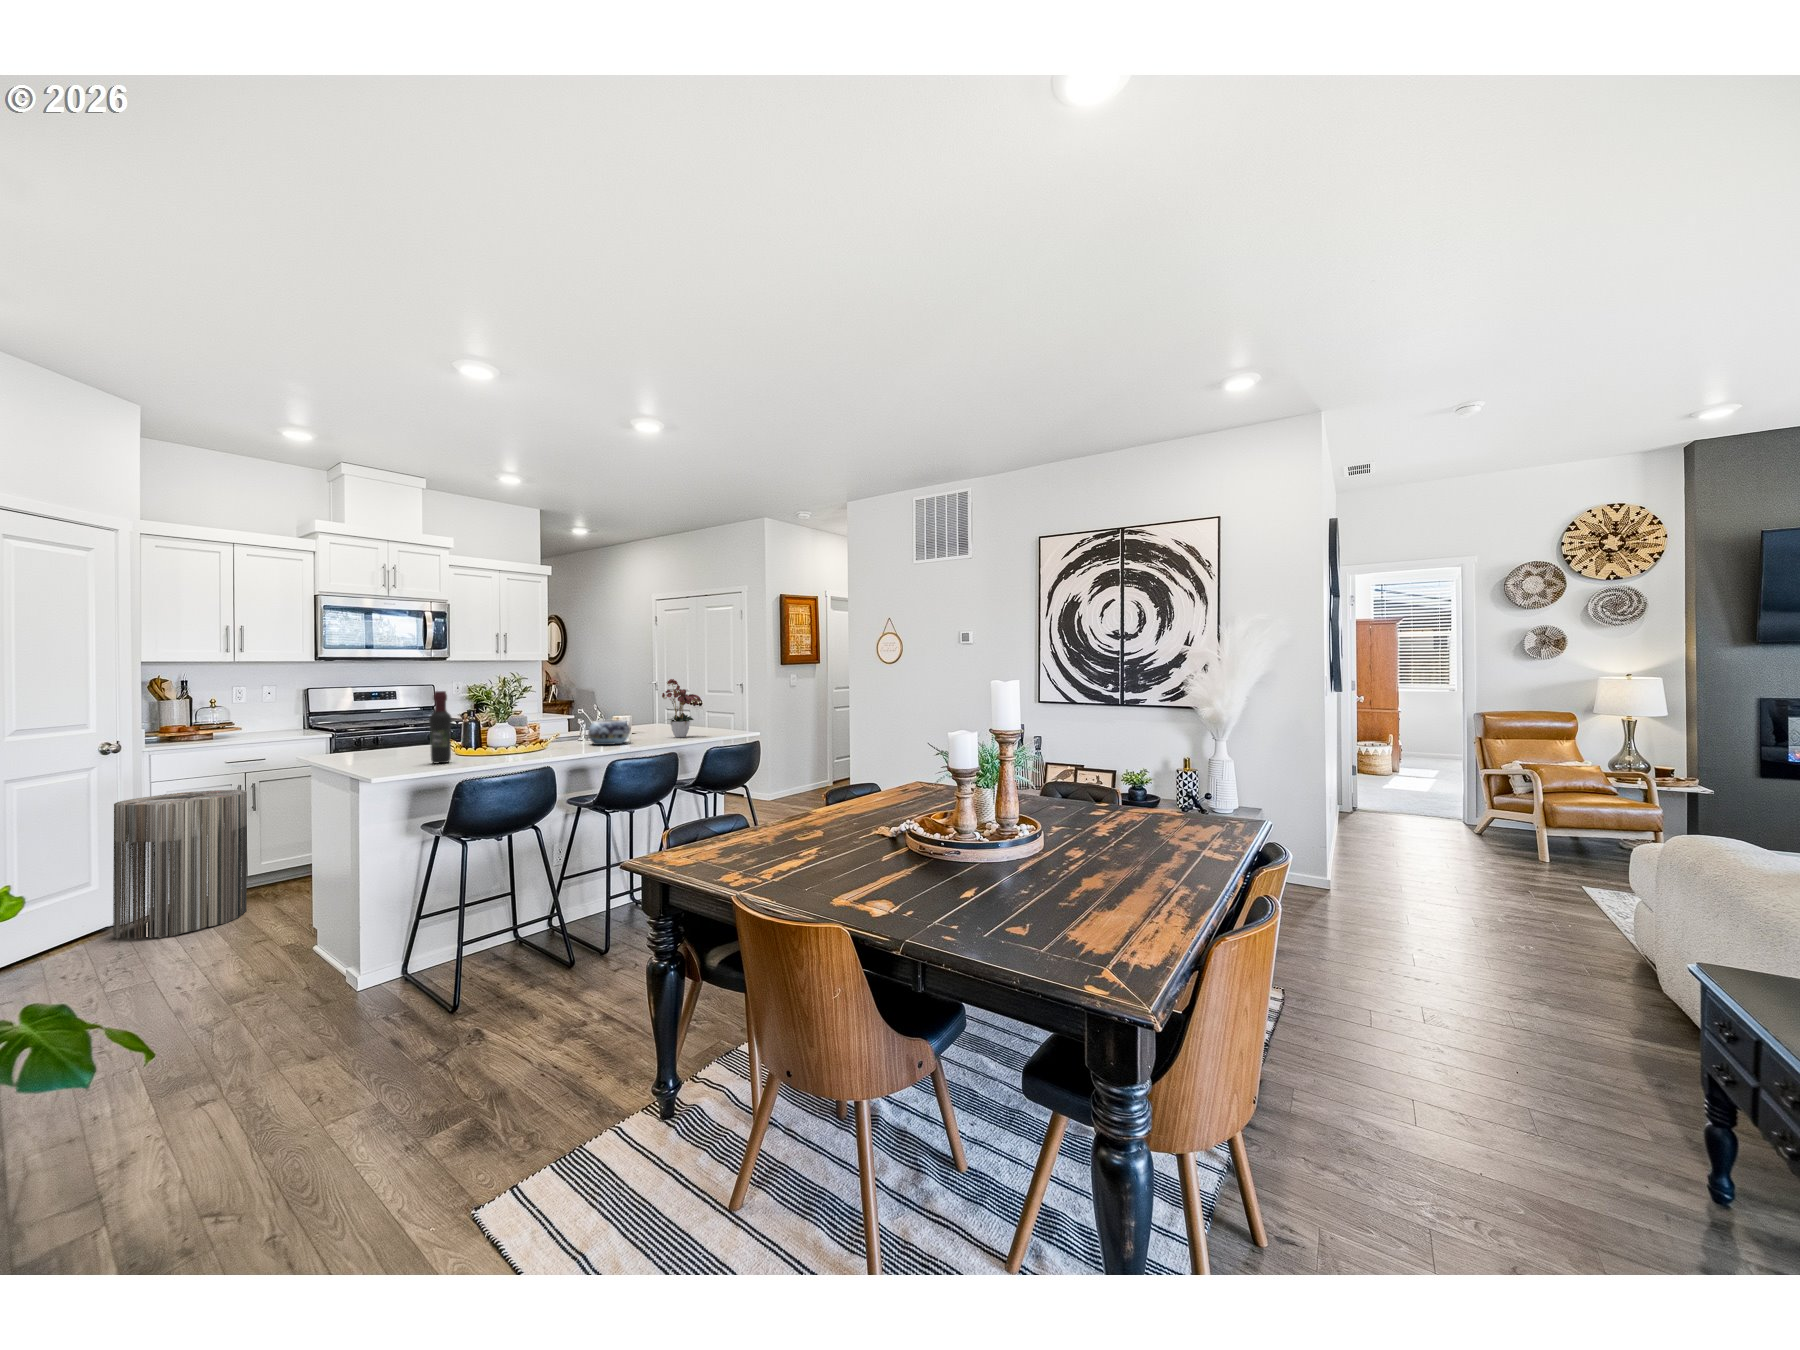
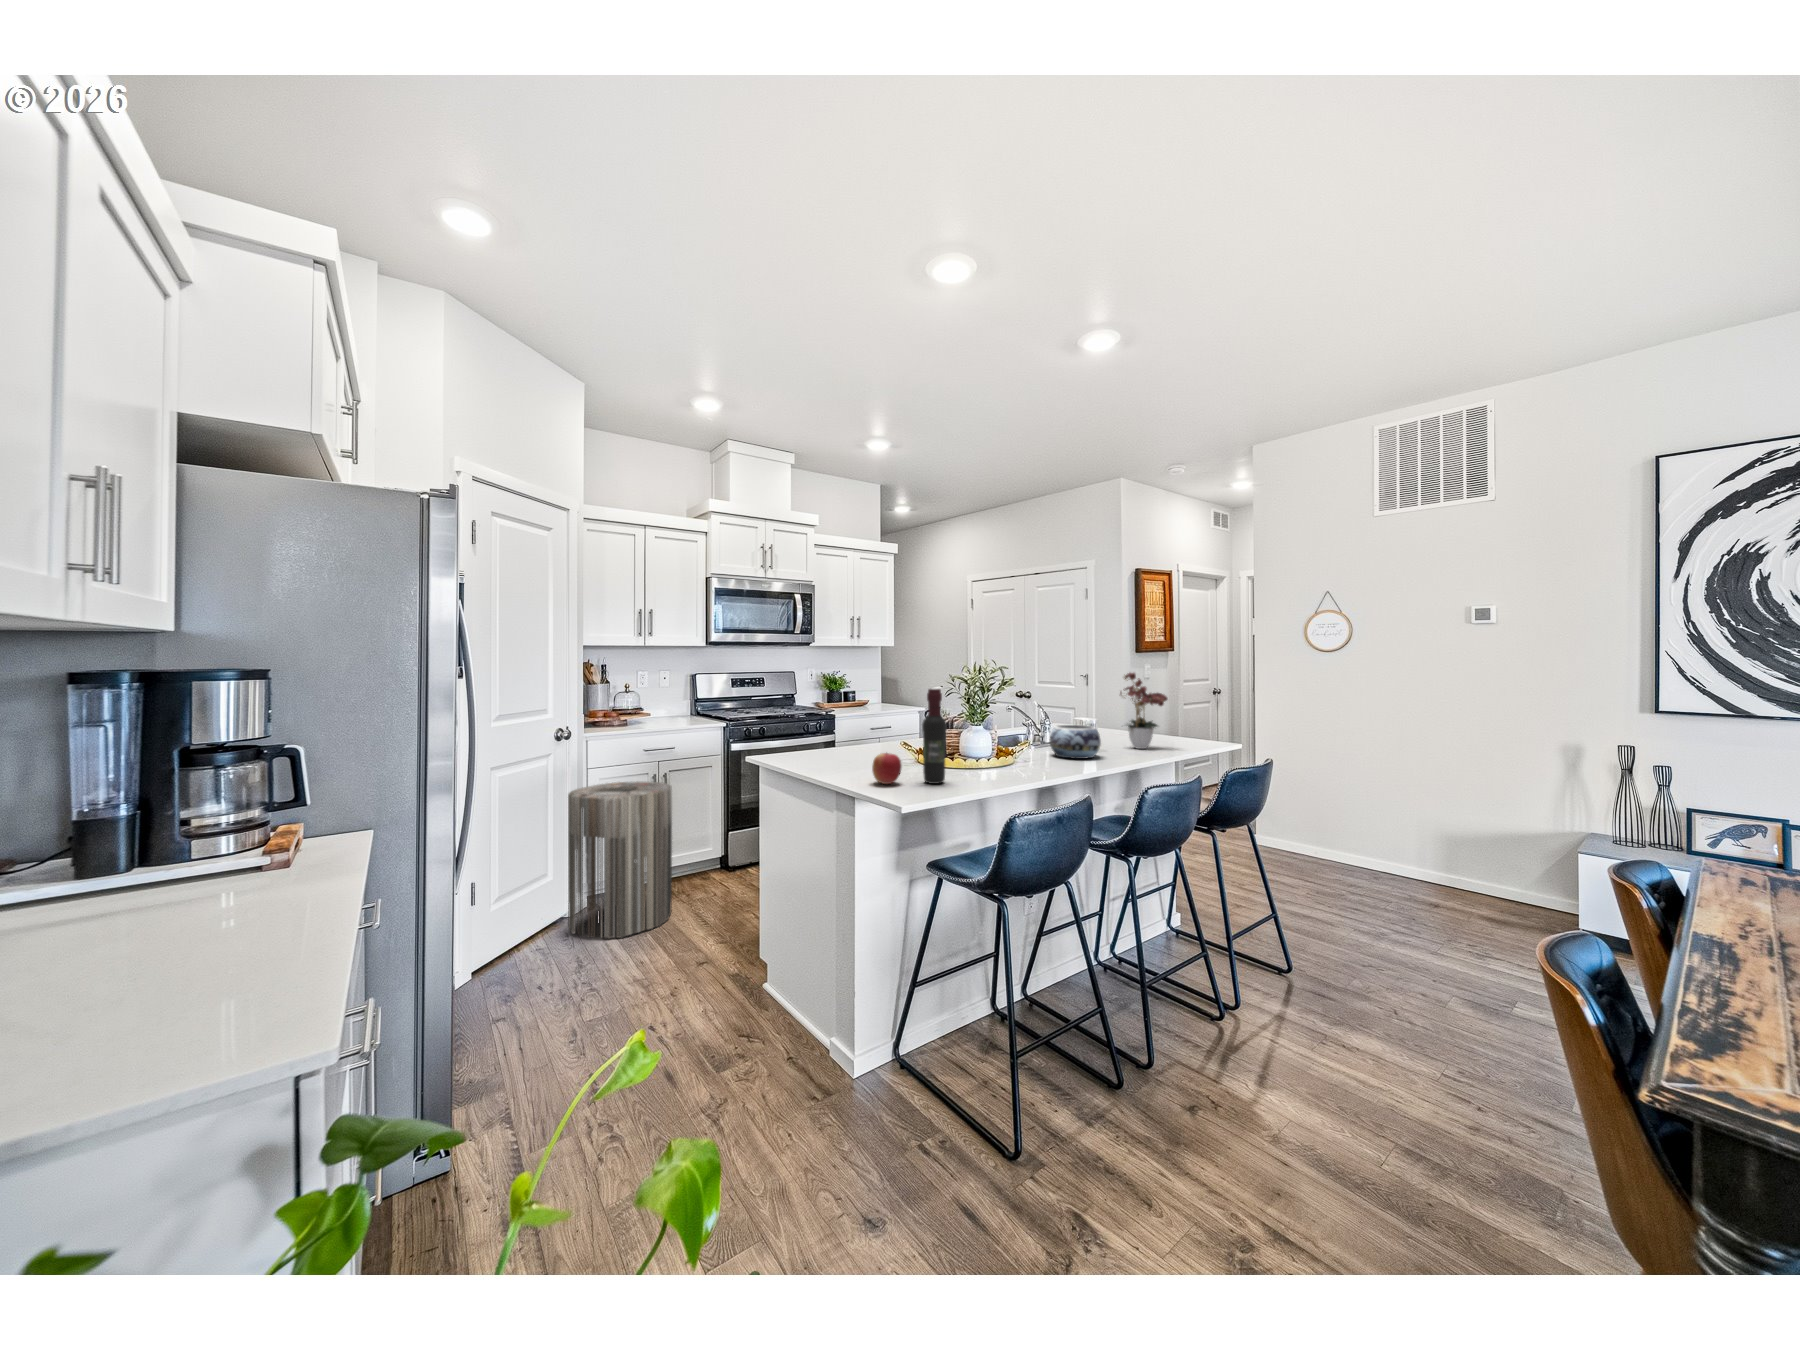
apple: none [382,740,410,765] -> present [872,753,902,784]

